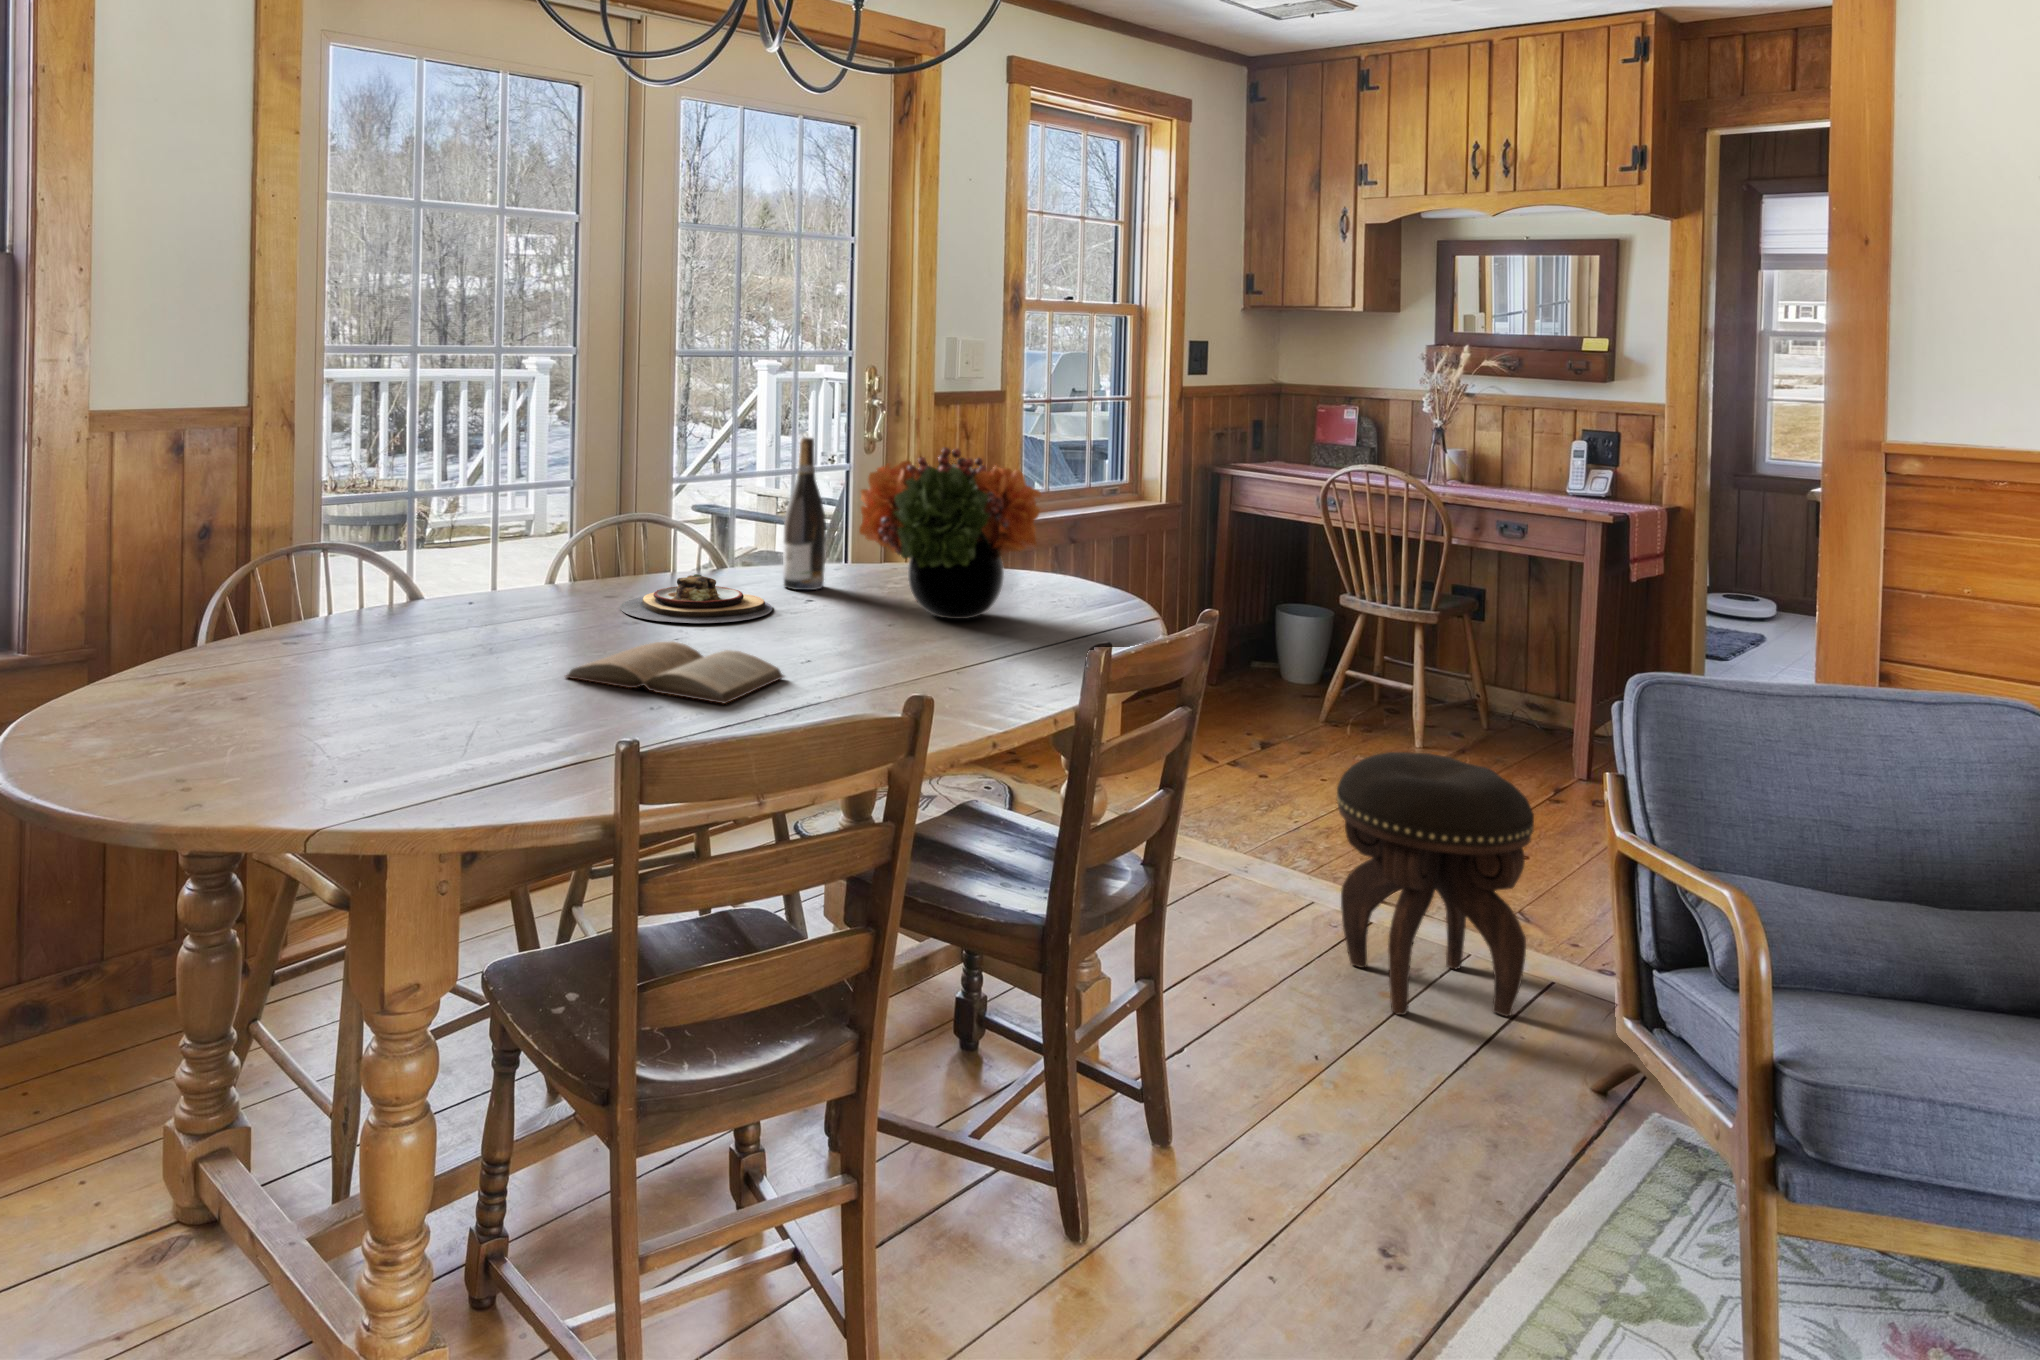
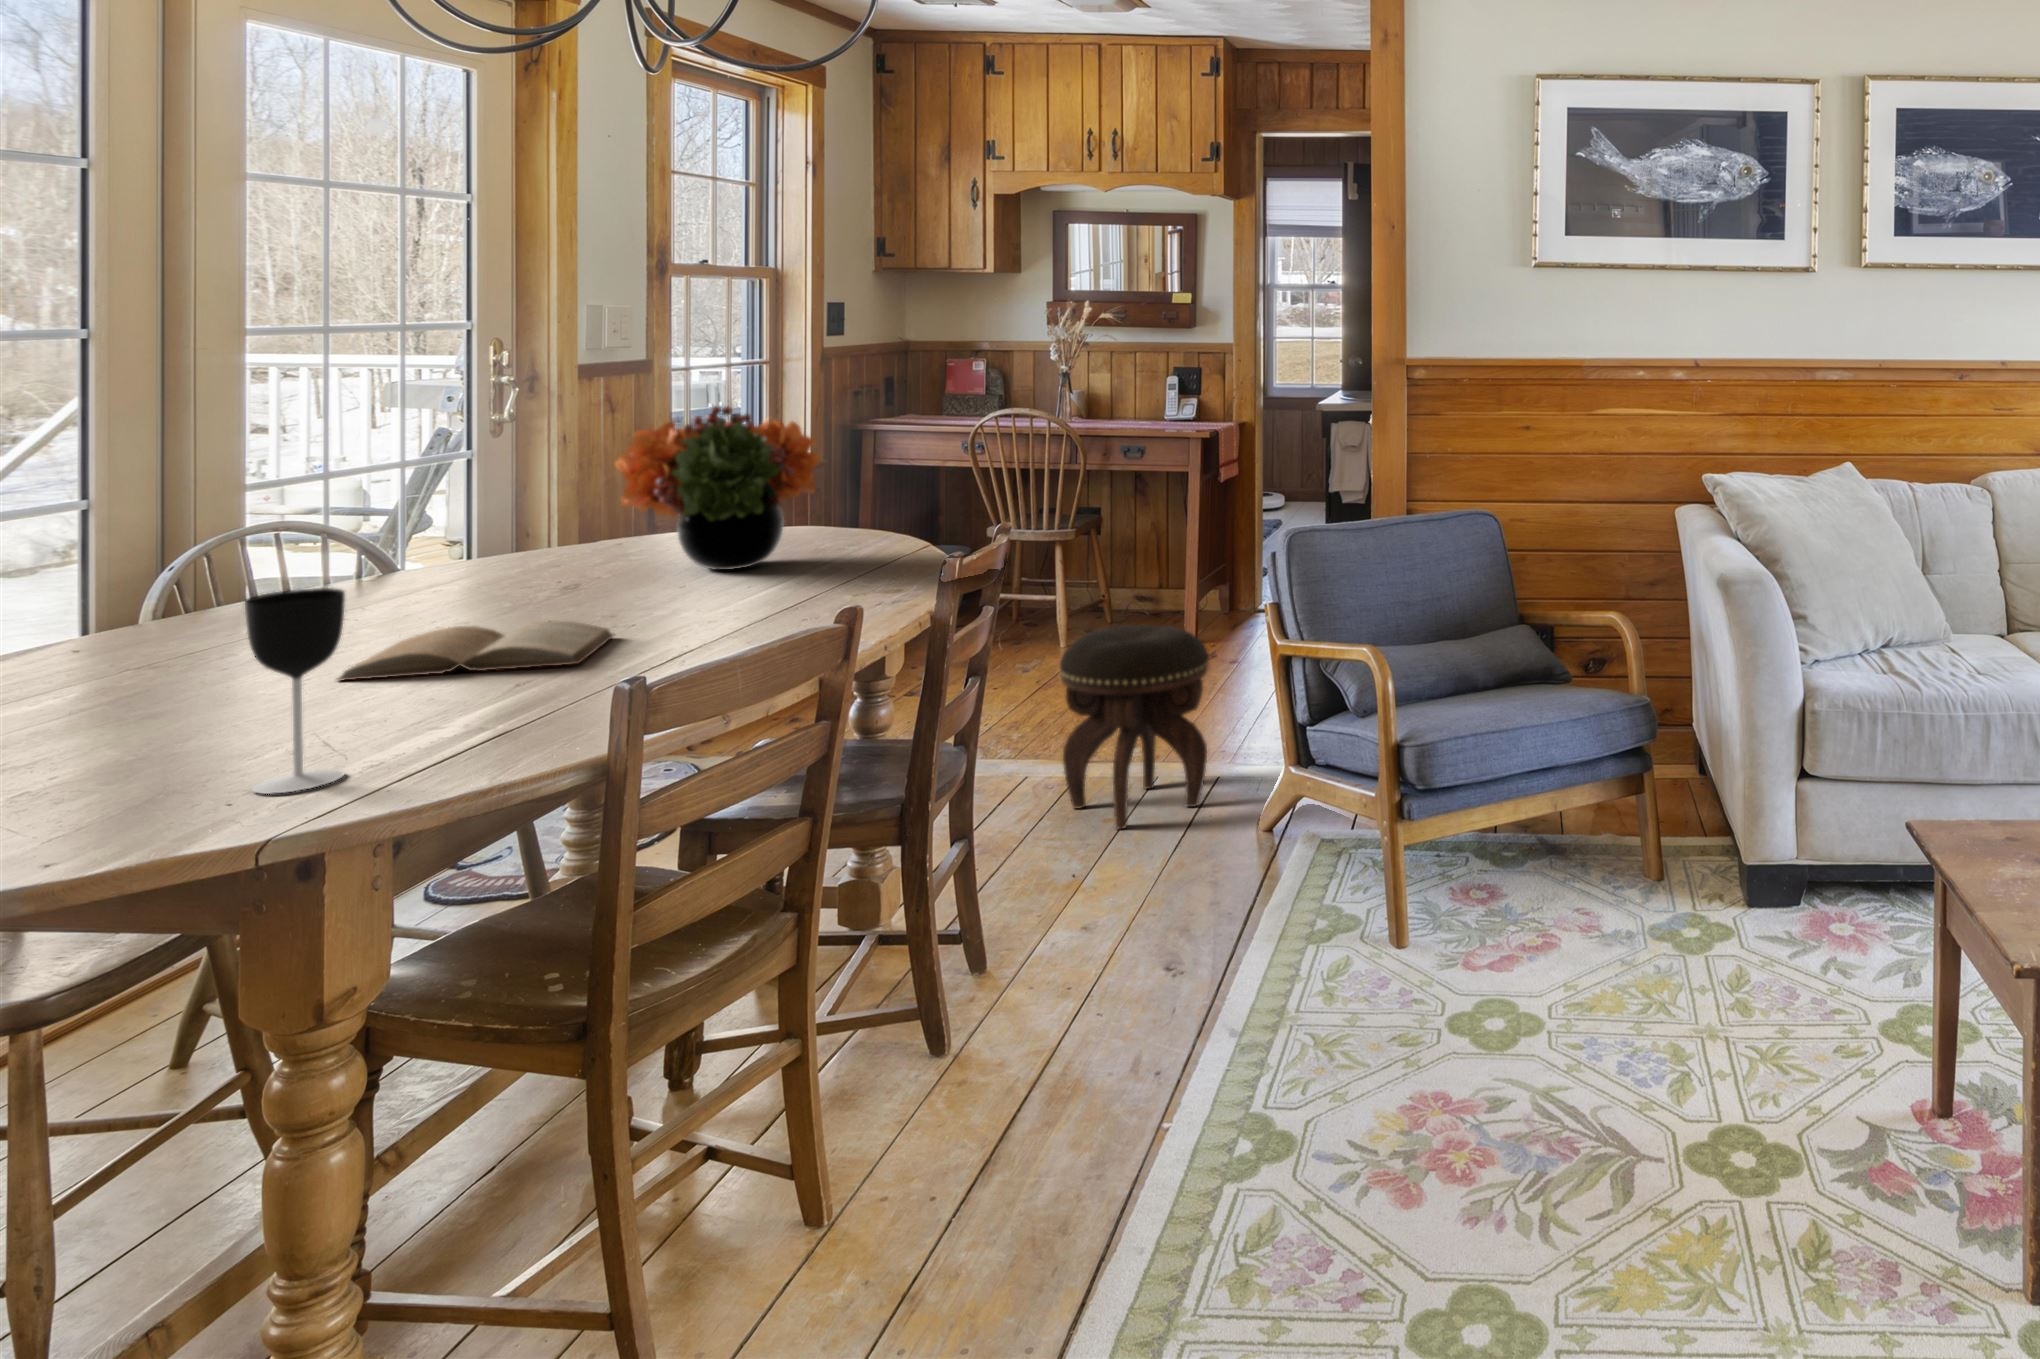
wine bottle: present [783,437,826,590] -> none [498,409,553,572]
plate: present [620,574,772,623] -> none [304,566,519,621]
wine glass: none [391,602,464,791] -> present [245,588,345,794]

